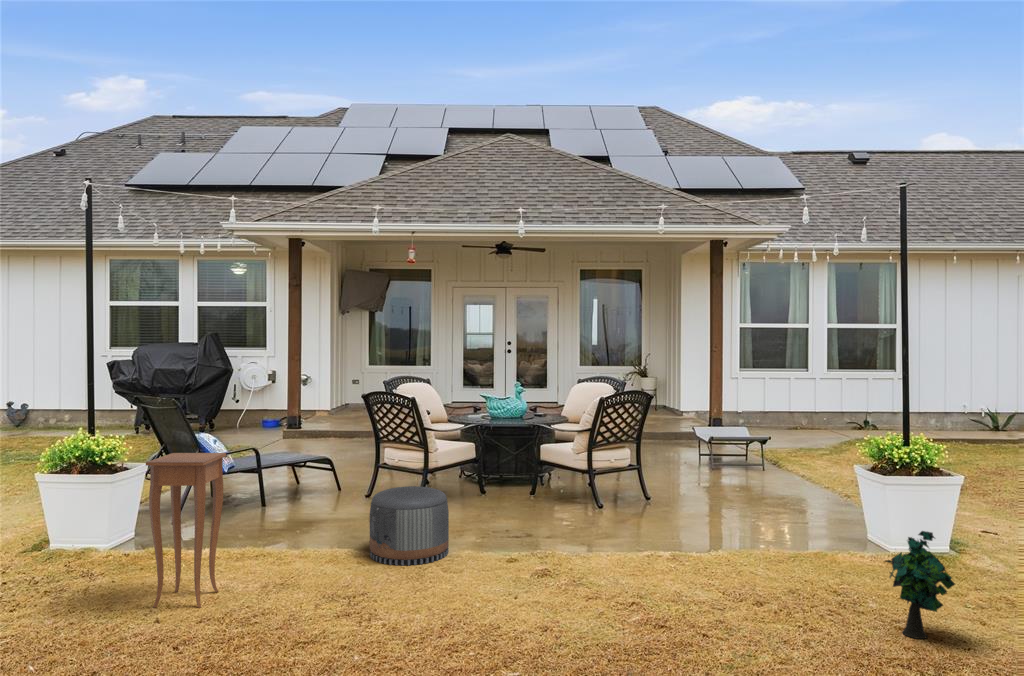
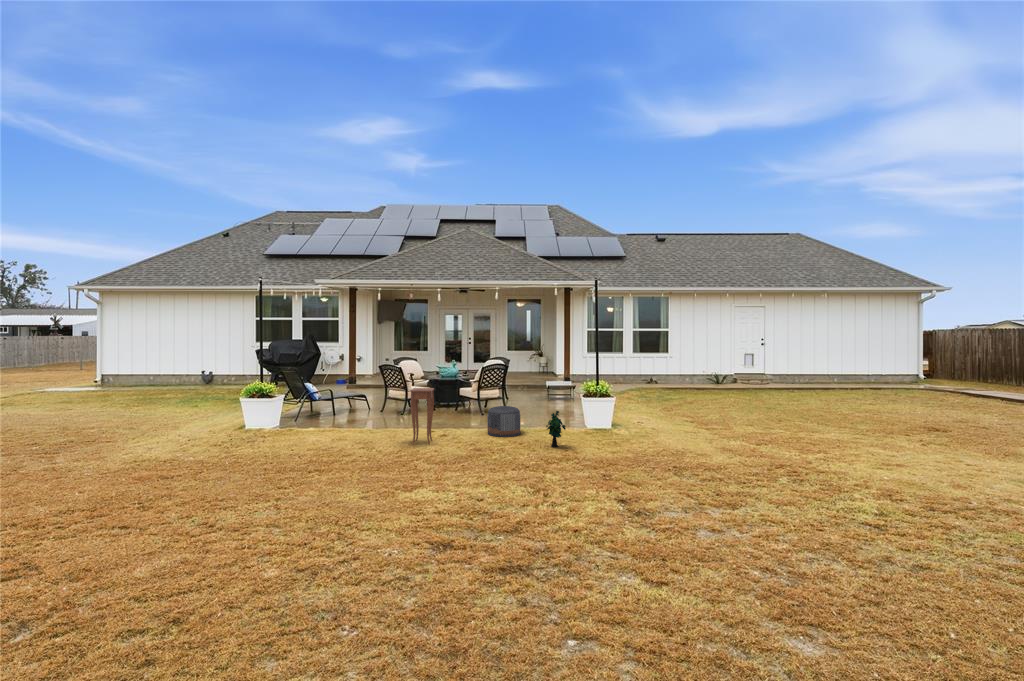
side table: present [146,453,226,608] -> present [410,388,434,444]
pouf: present [370,486,449,566] -> present [487,406,520,437]

